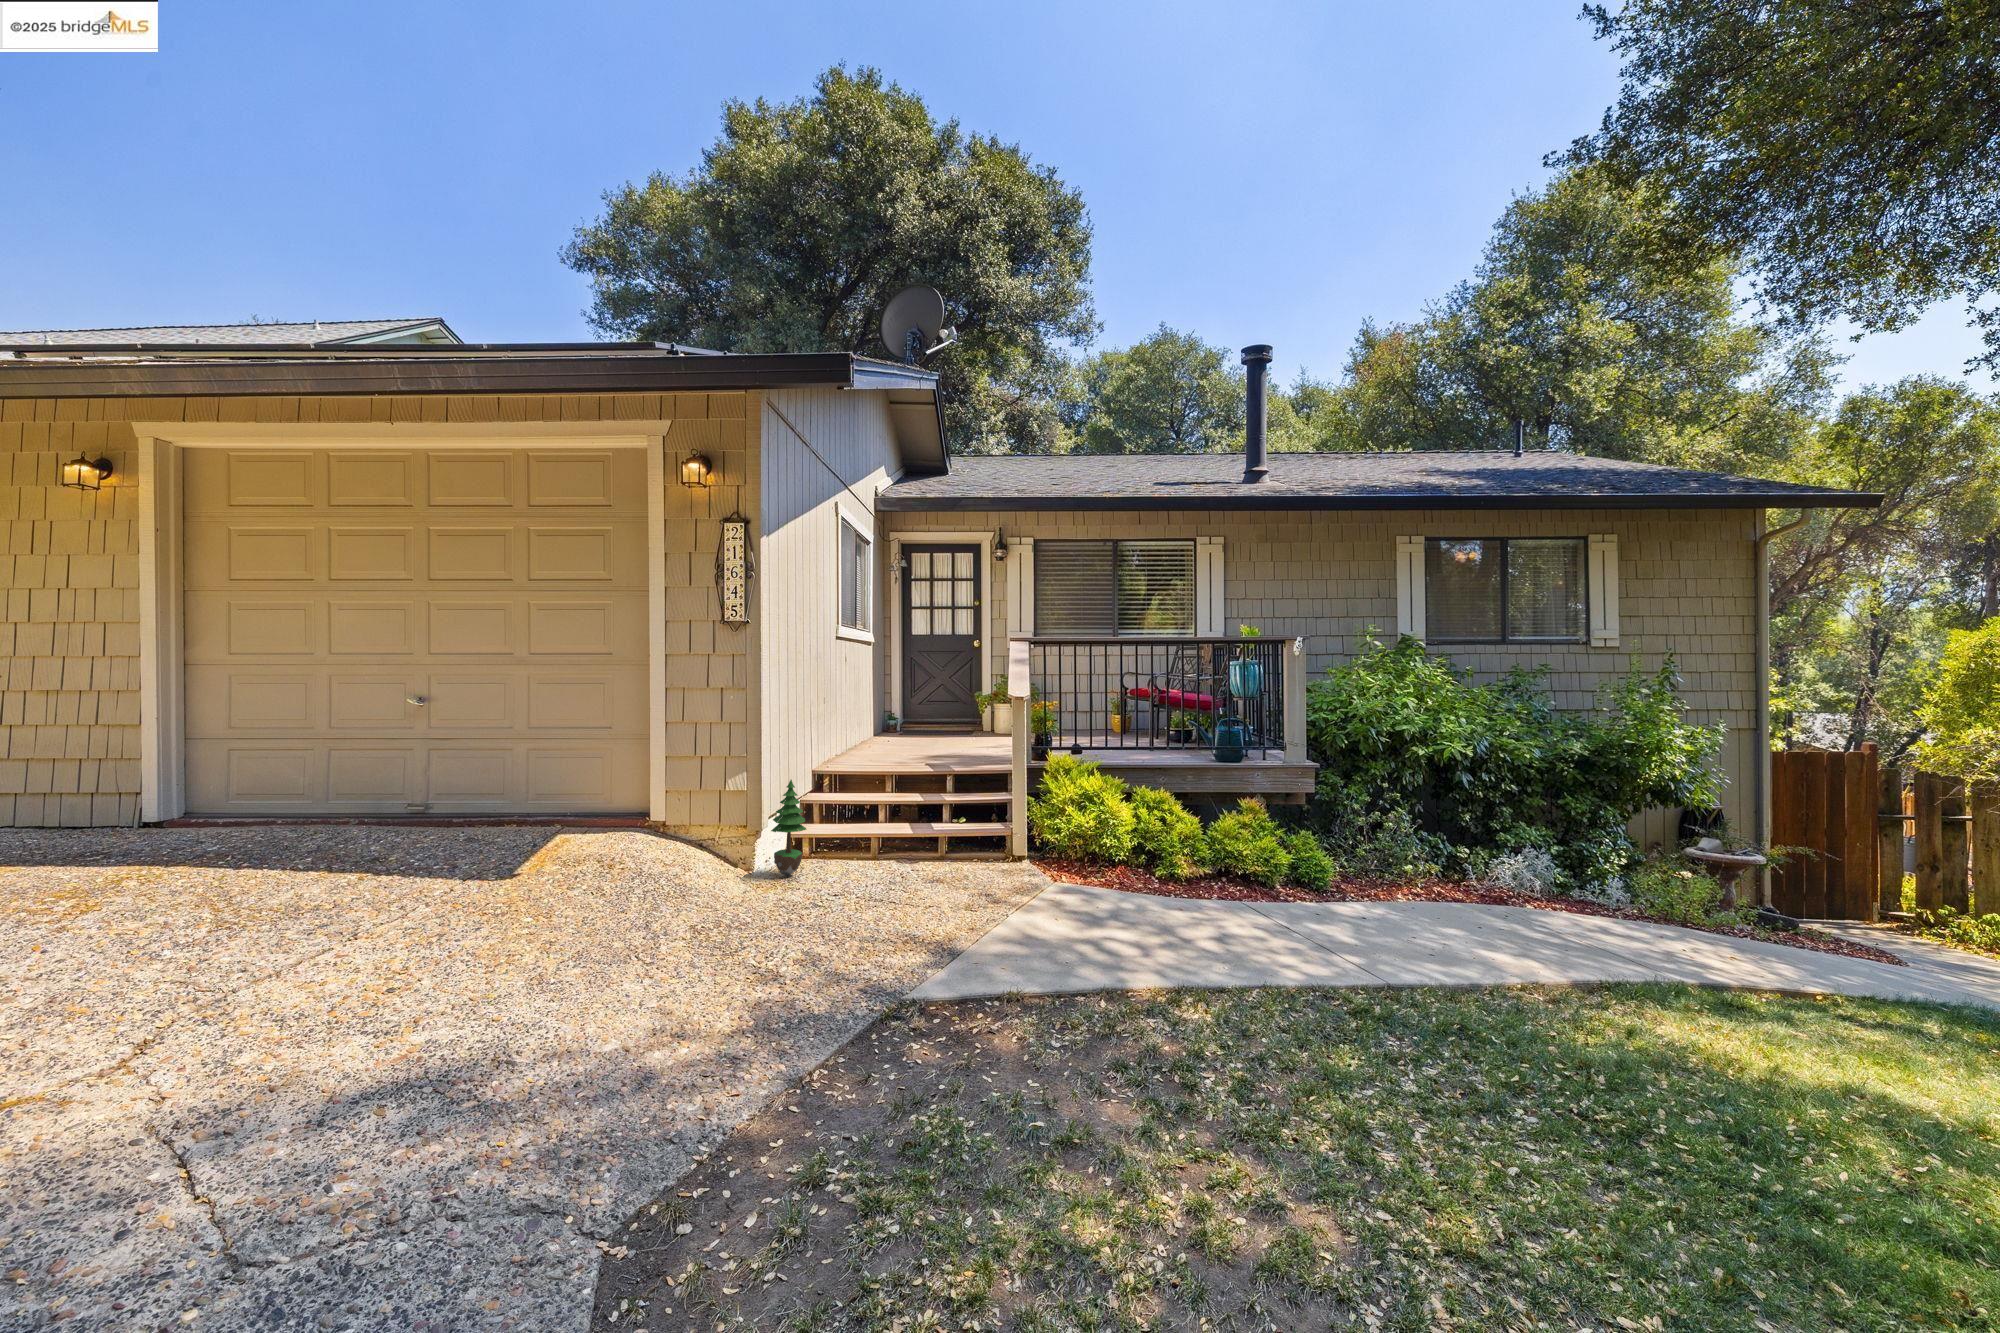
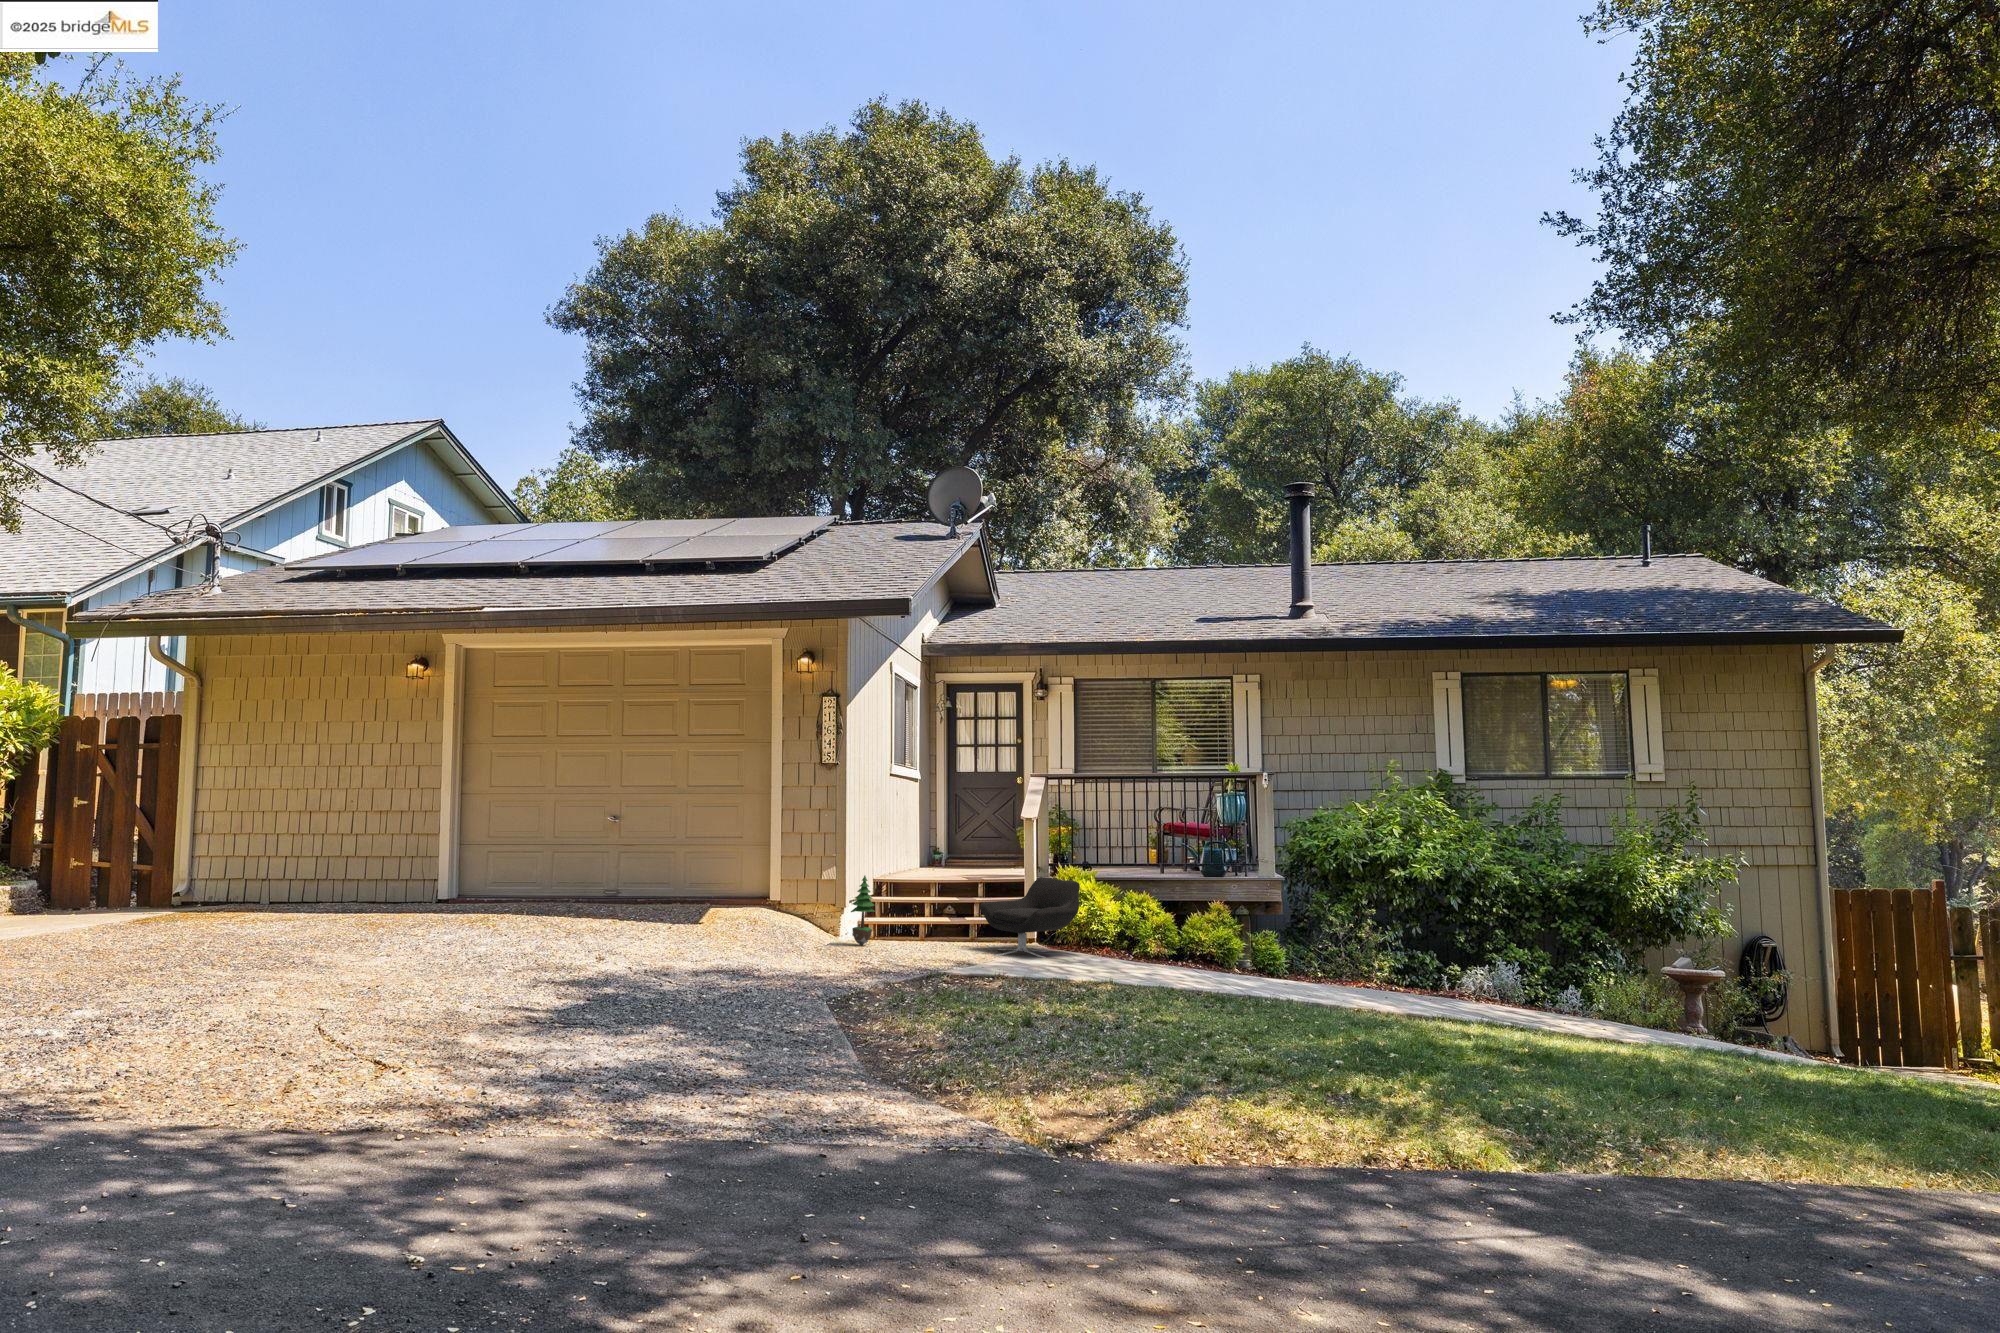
lounge chair: none [952,773,1088,895] -> present [980,877,1080,958]

